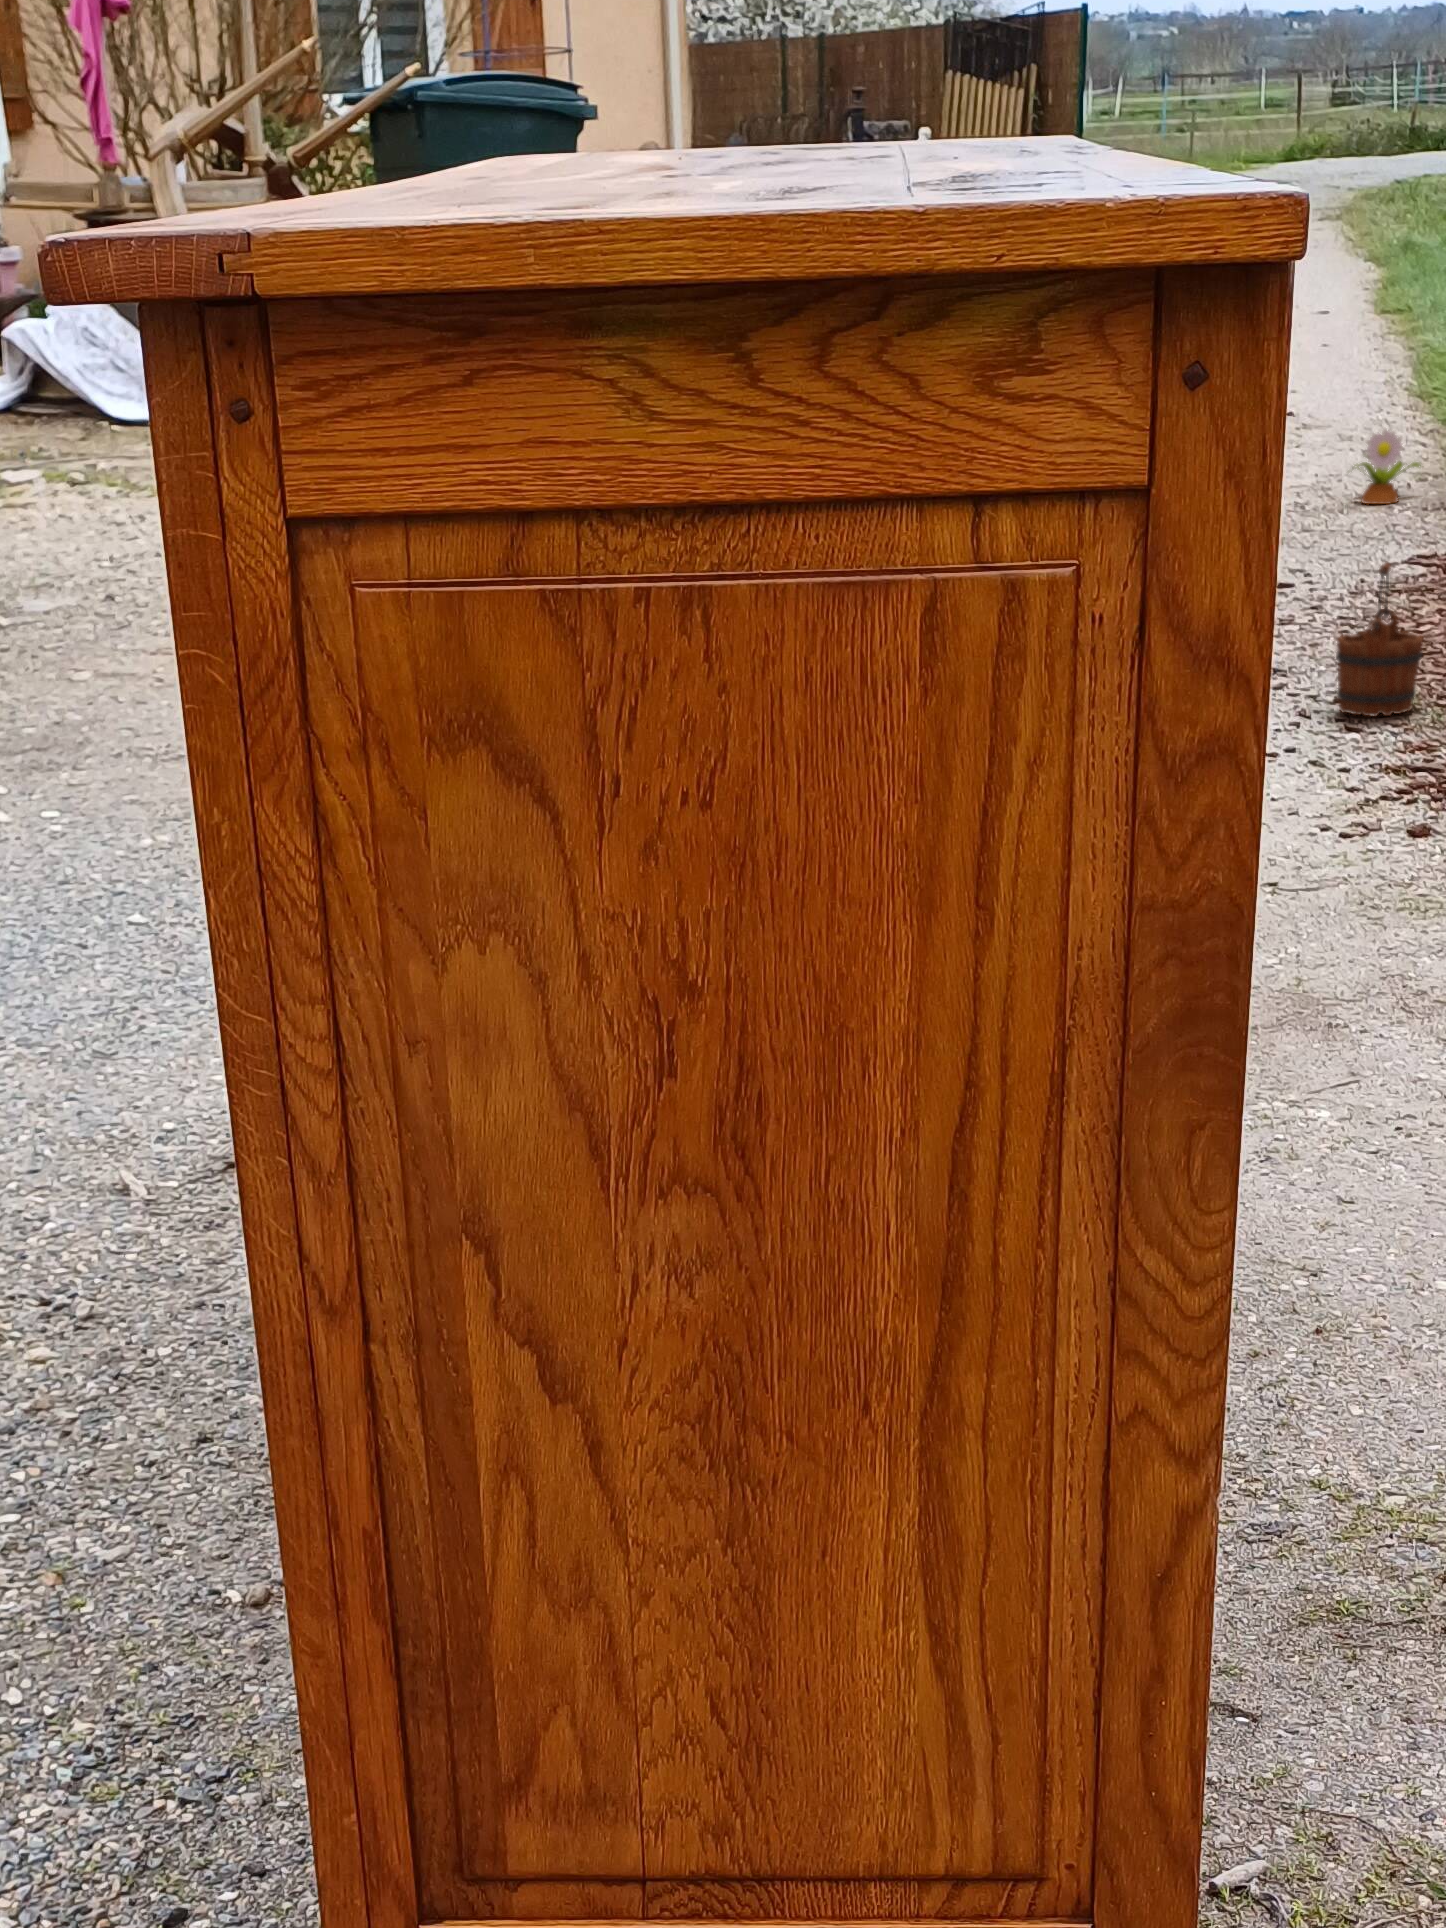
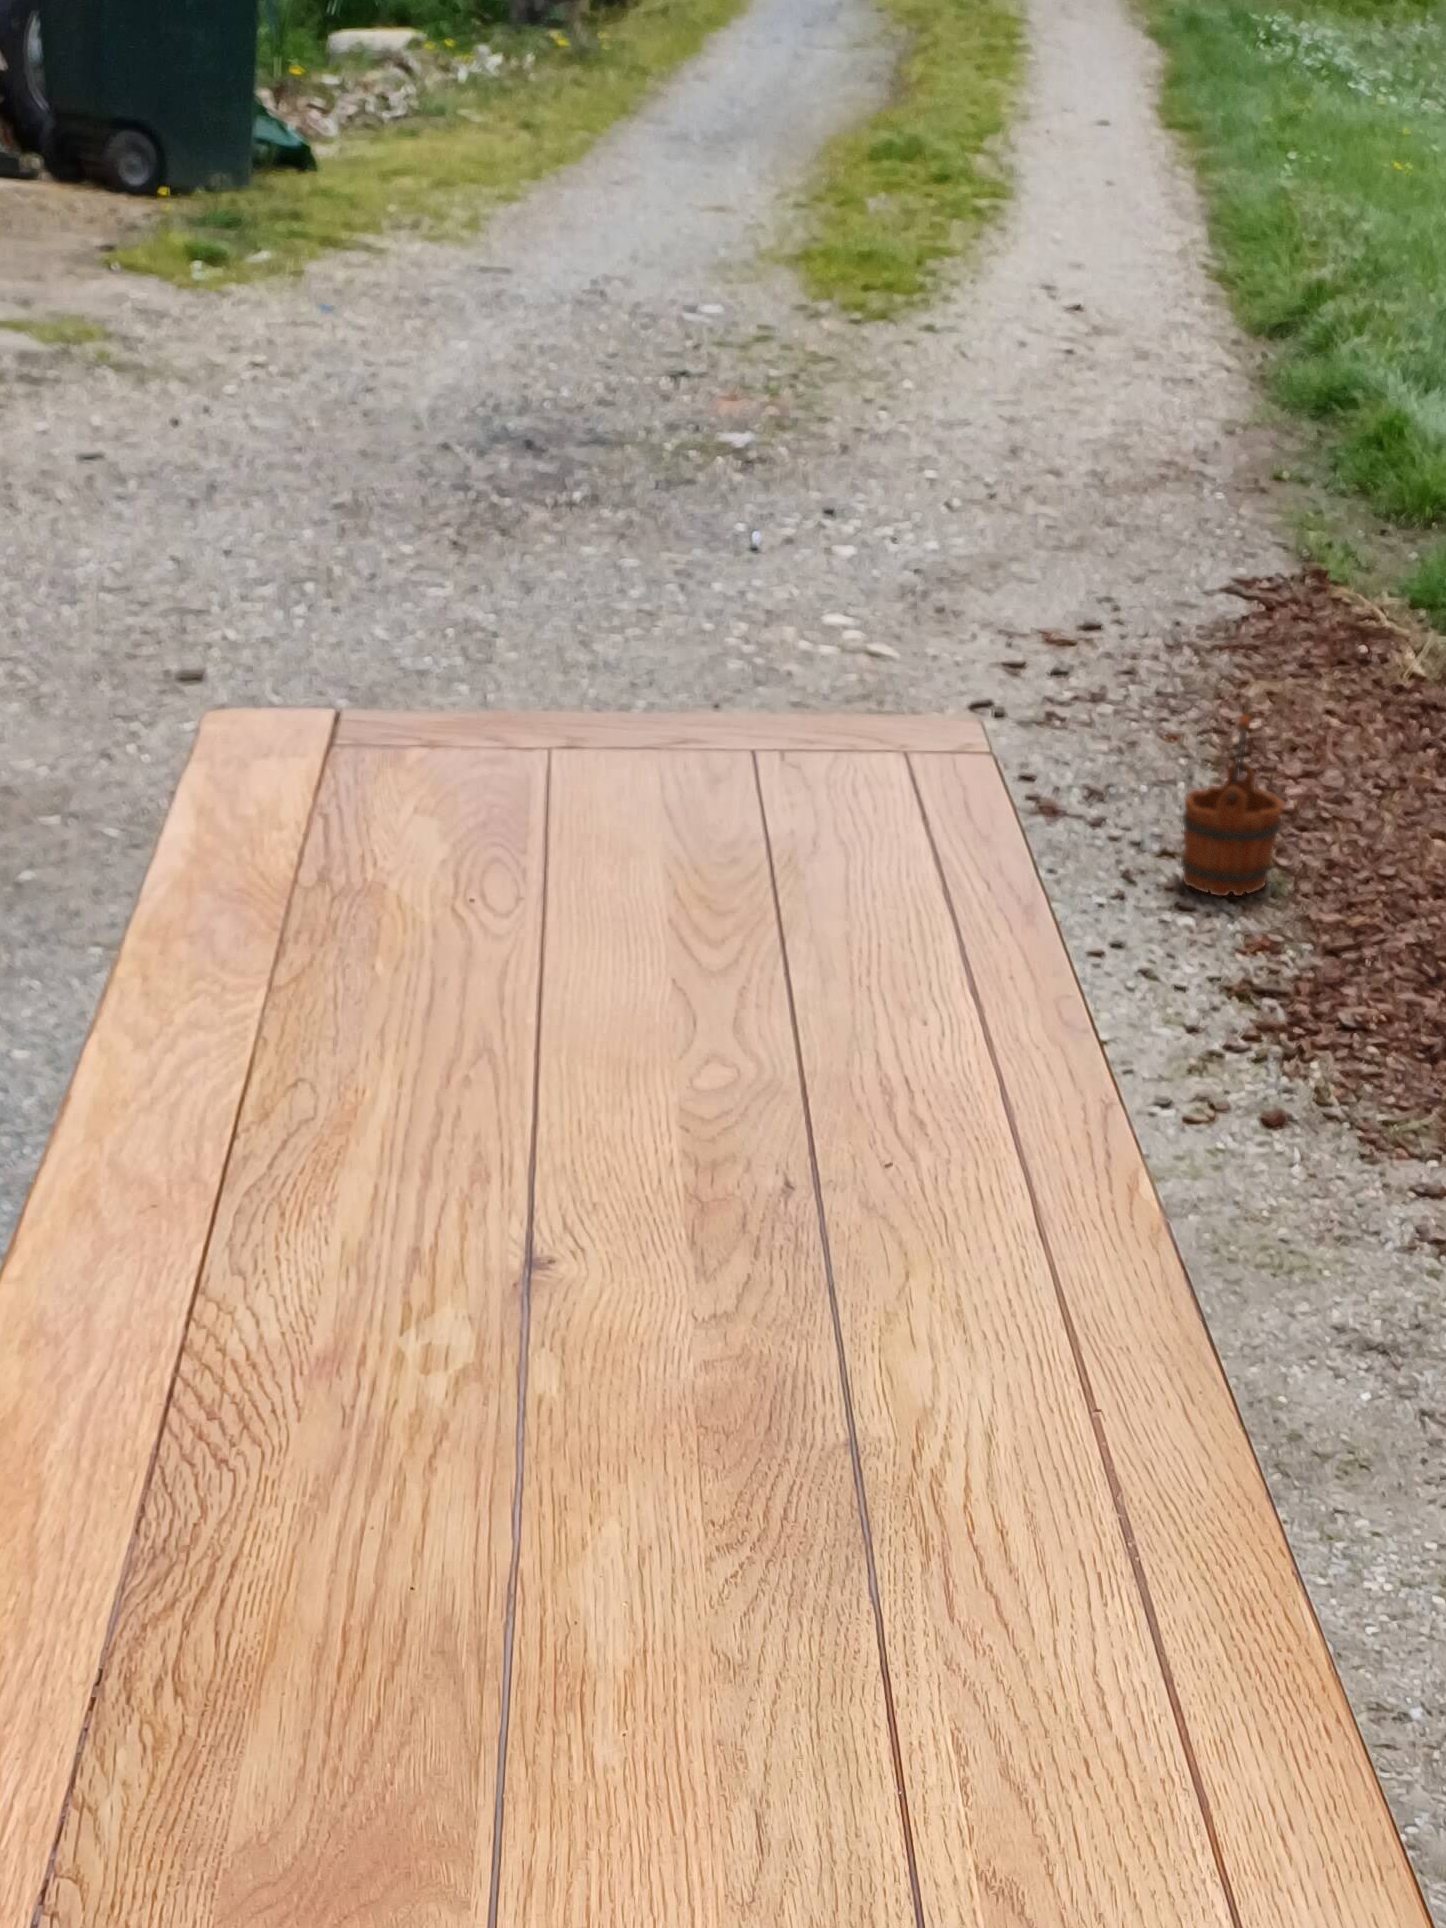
decorative plant: present [1354,429,1421,504] -> none [1175,400,1262,488]

